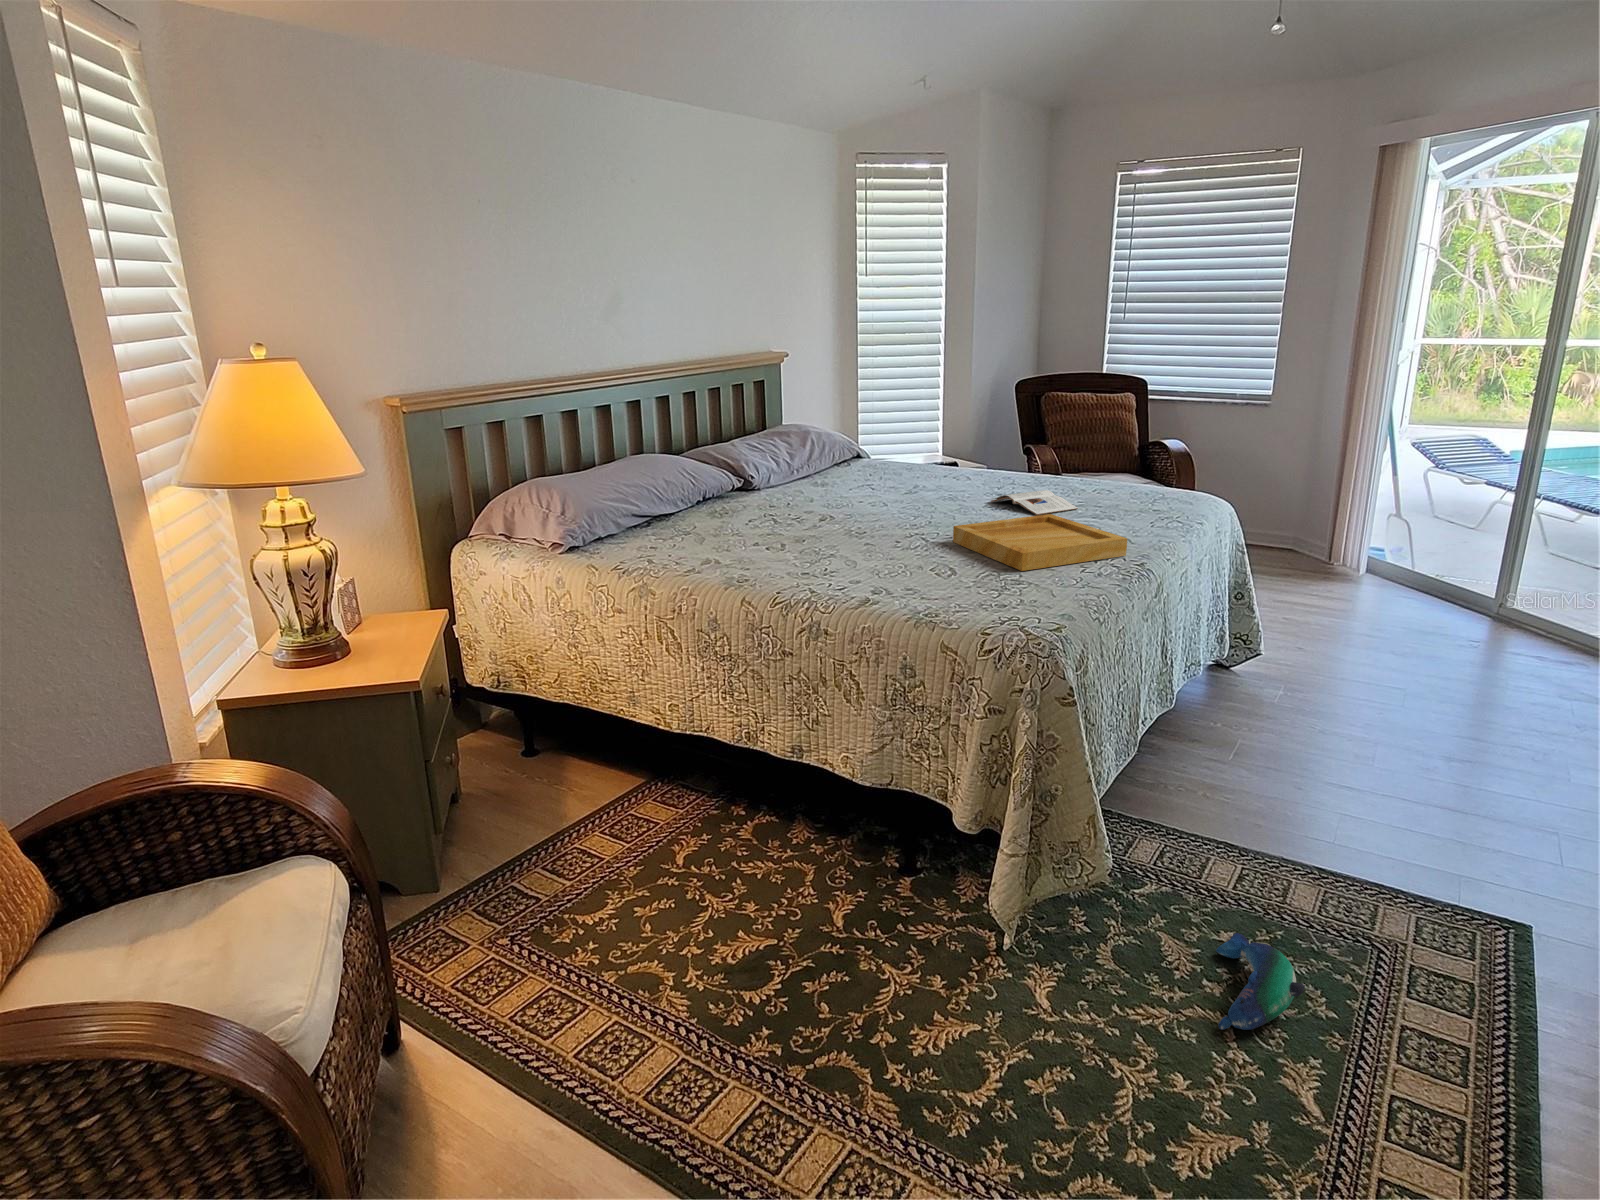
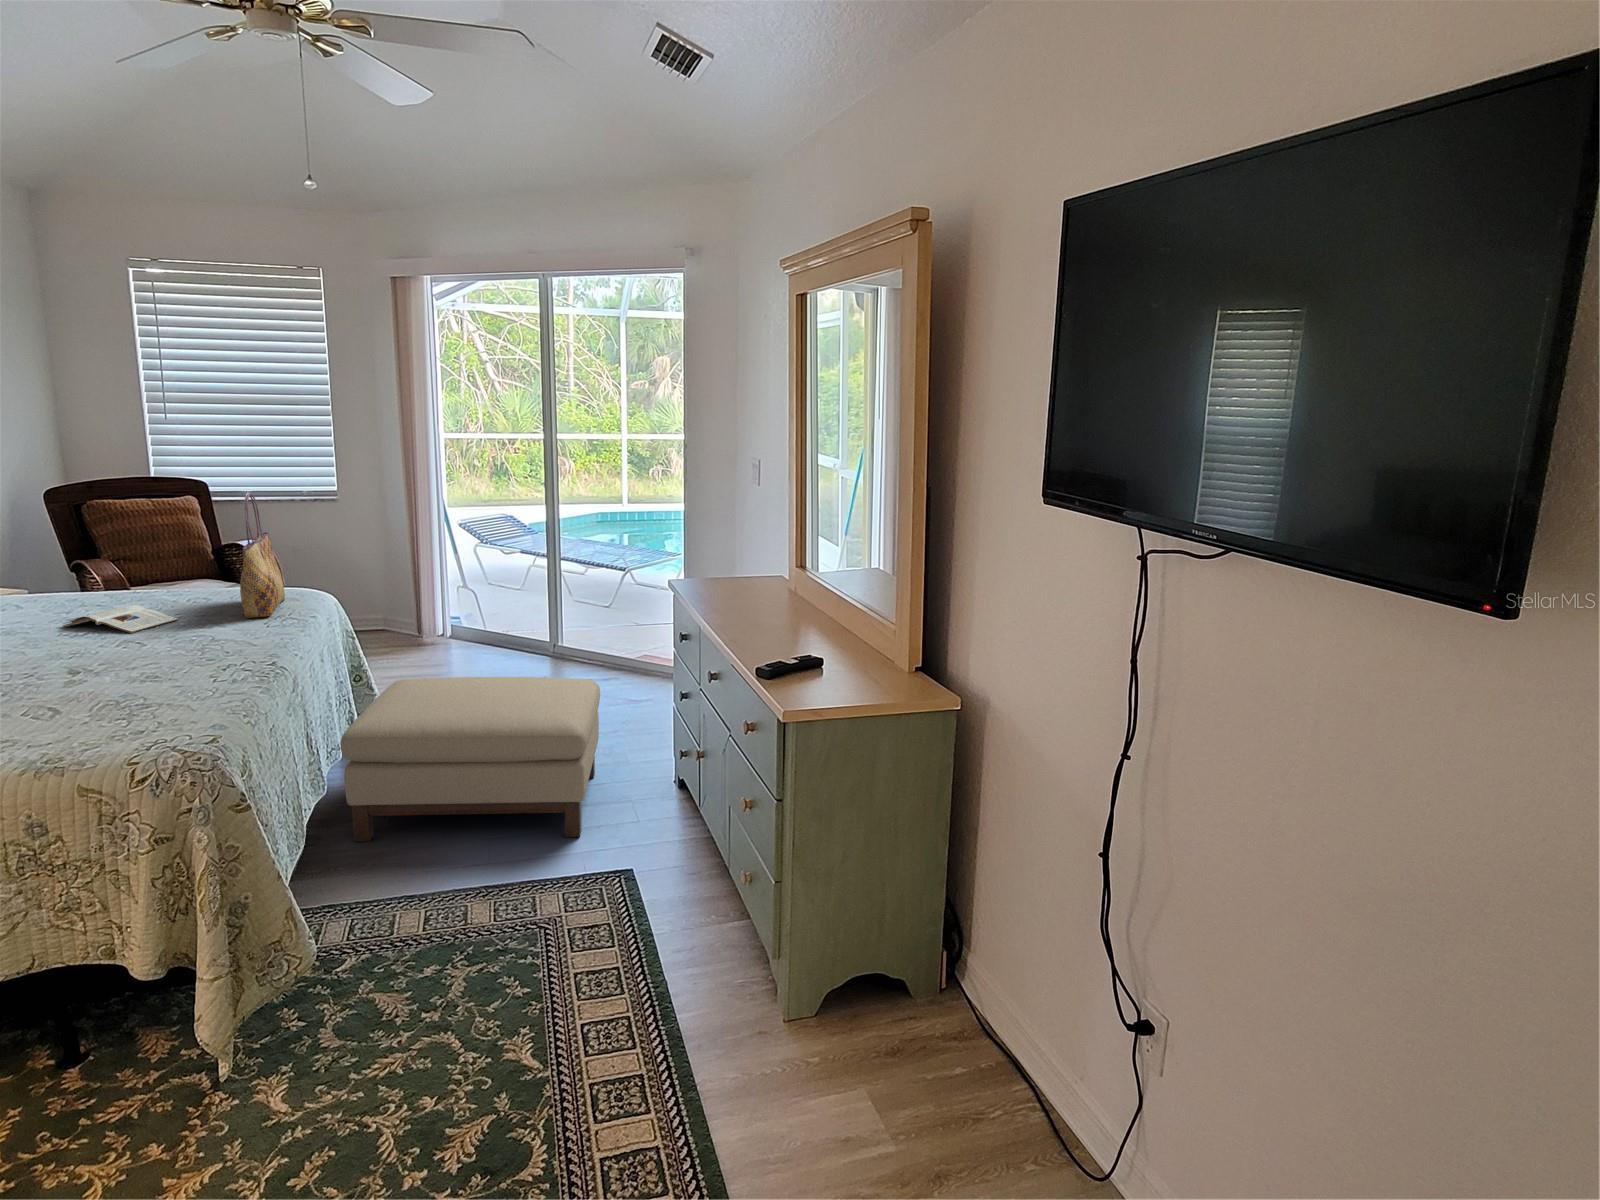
tote bag: none [1135,389,1180,517] -> present [240,493,285,618]
tray: present [953,514,1127,571] -> none [33,629,253,693]
ottoman: none [1192,607,1548,854] -> present [340,677,600,841]
plush toy: present [1216,933,1305,1030] -> none [425,959,504,1044]

